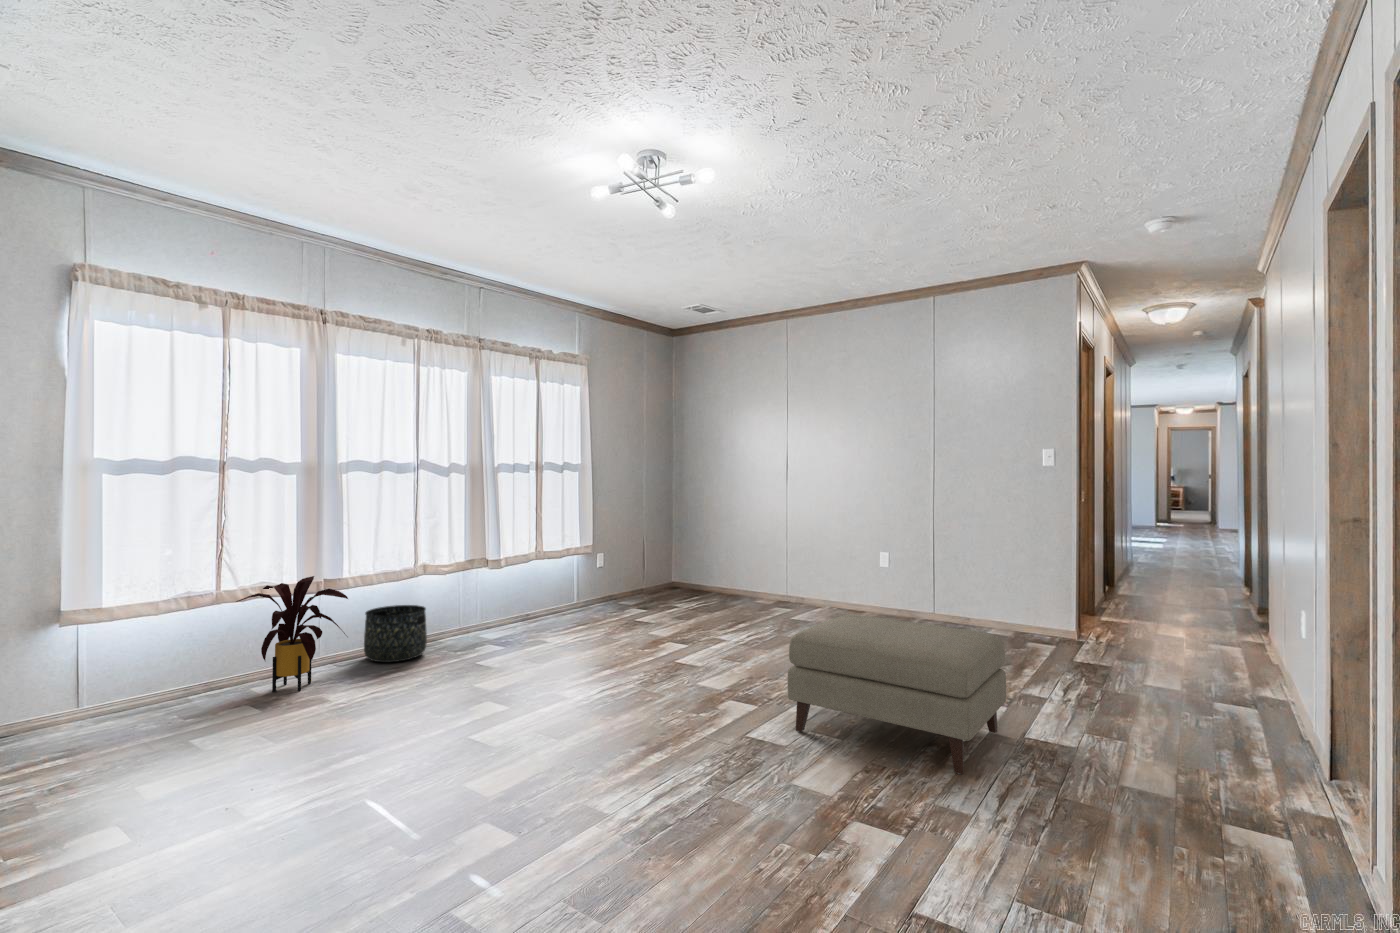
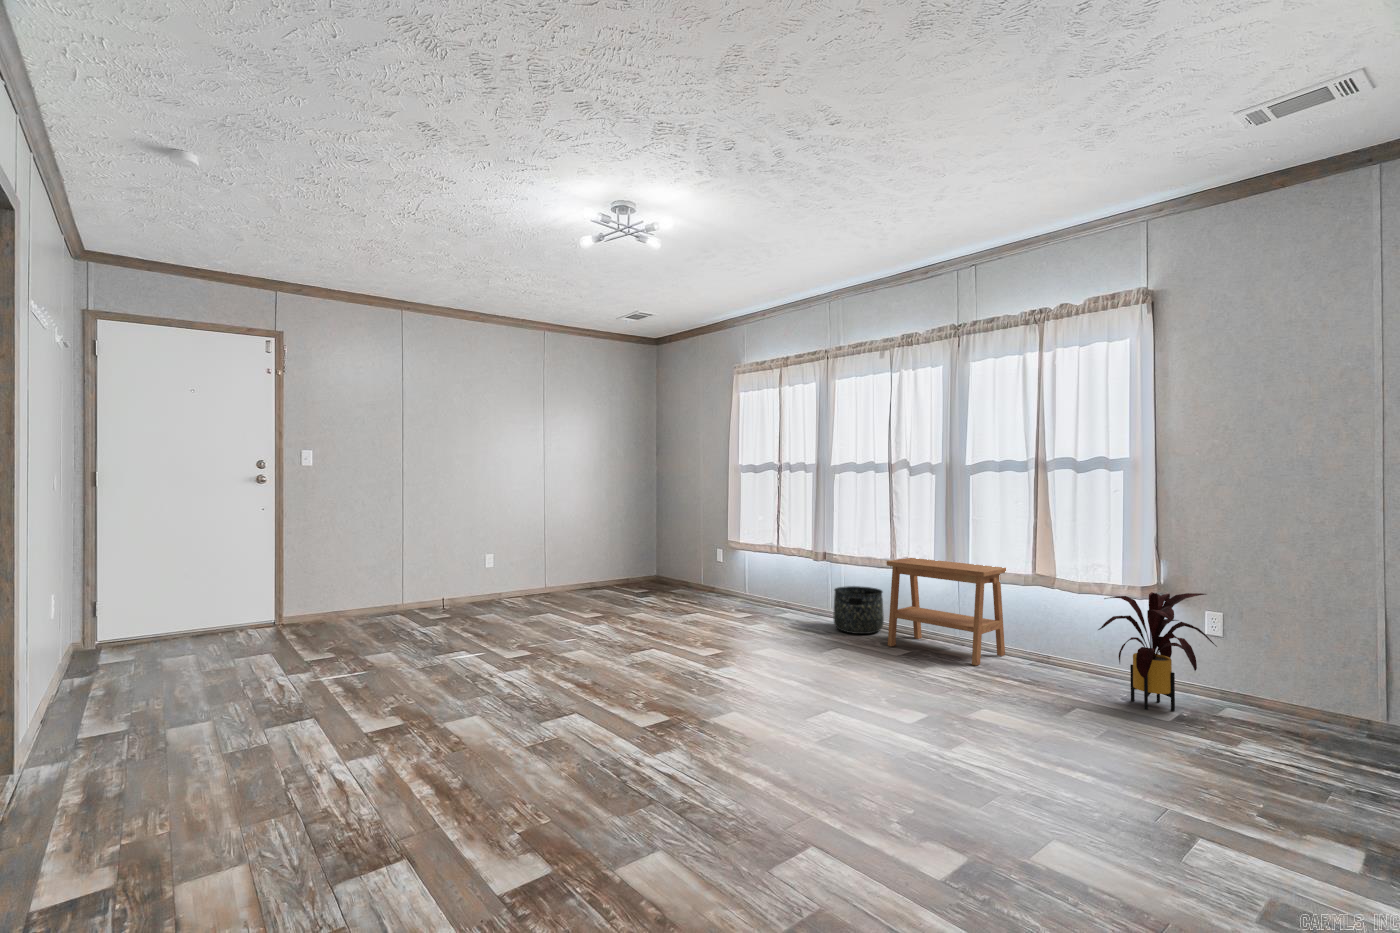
side table: none [438,552,544,649] -> present [887,558,1006,665]
house plant: present [236,576,348,692] -> present [1098,592,1216,711]
ottoman: present [787,615,1006,774] -> none [386,635,647,840]

